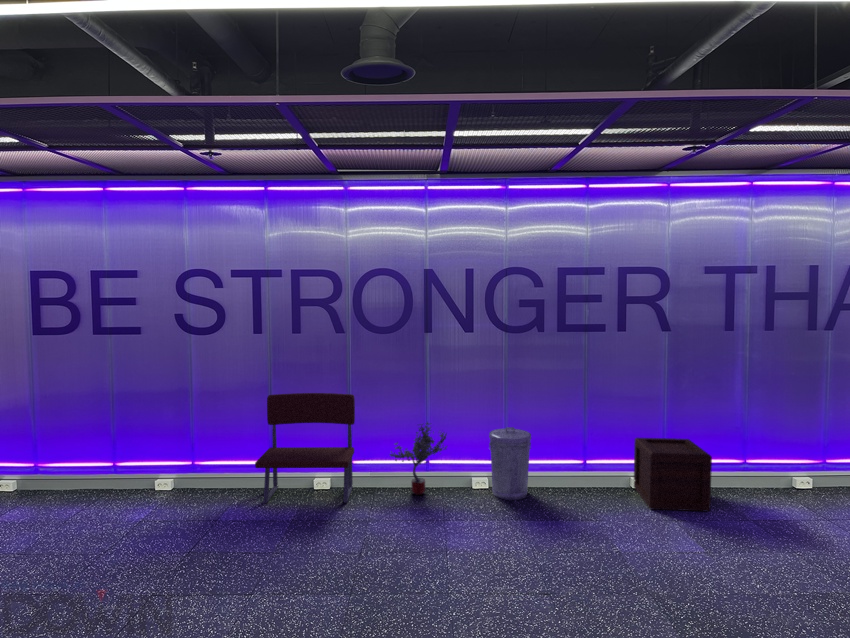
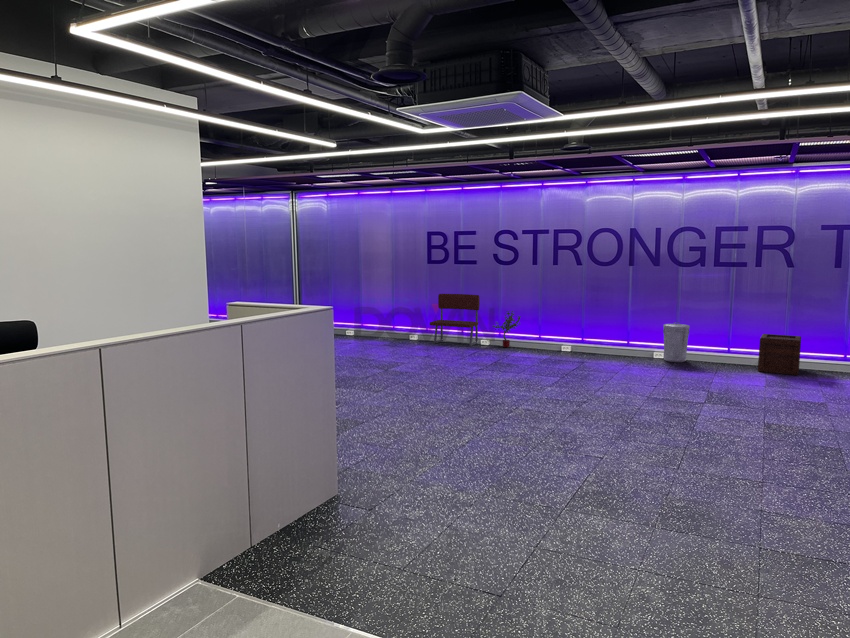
bench: present [255,393,355,503] -> present [430,294,480,346]
potted tree: present [390,422,447,495] -> present [493,311,521,348]

